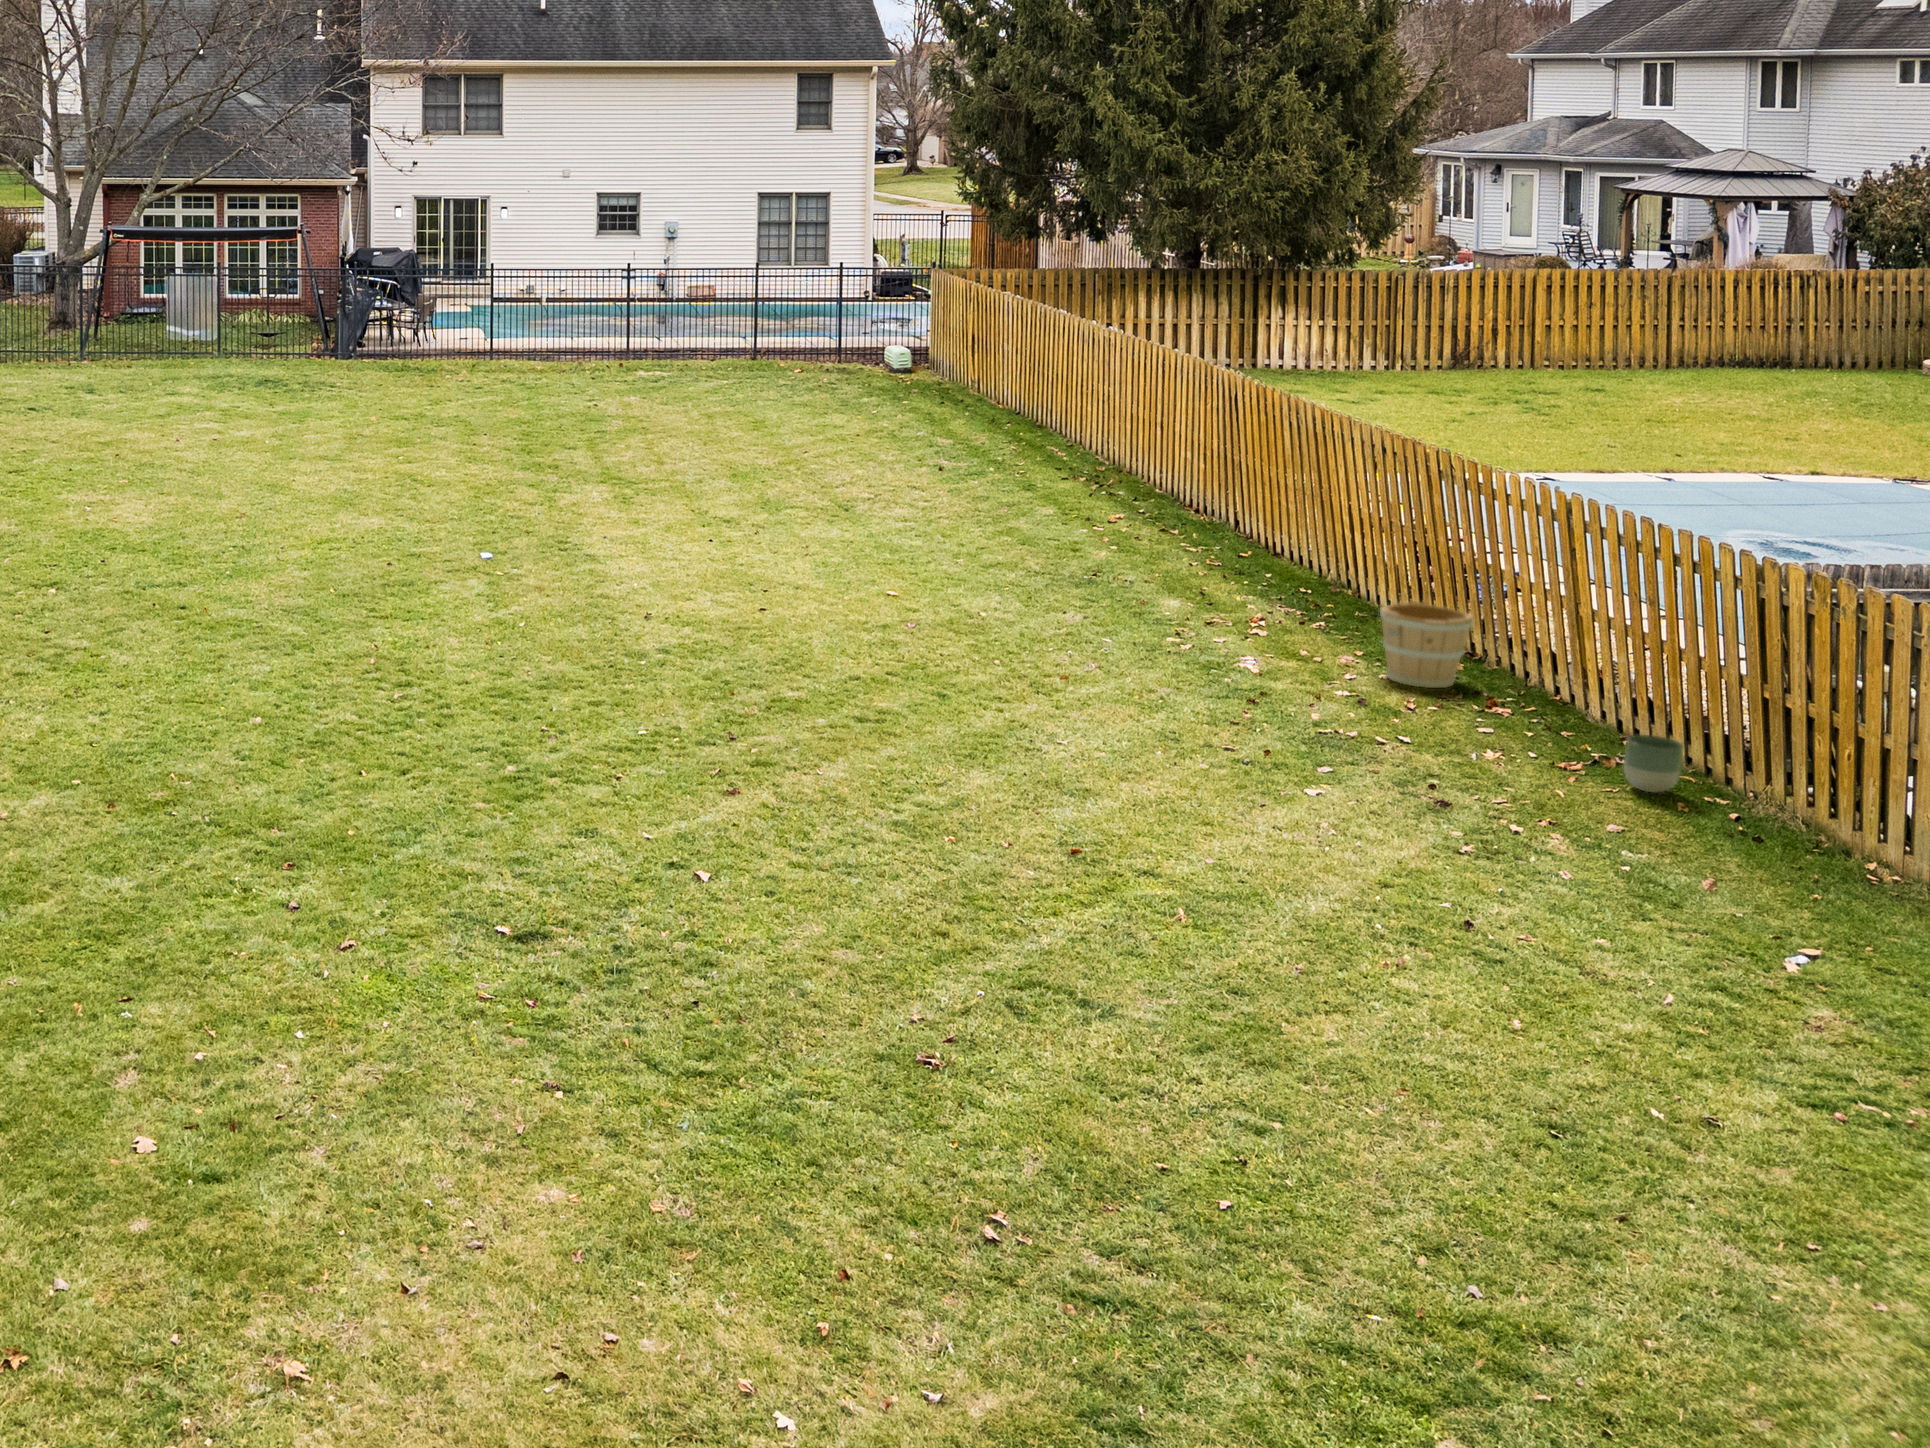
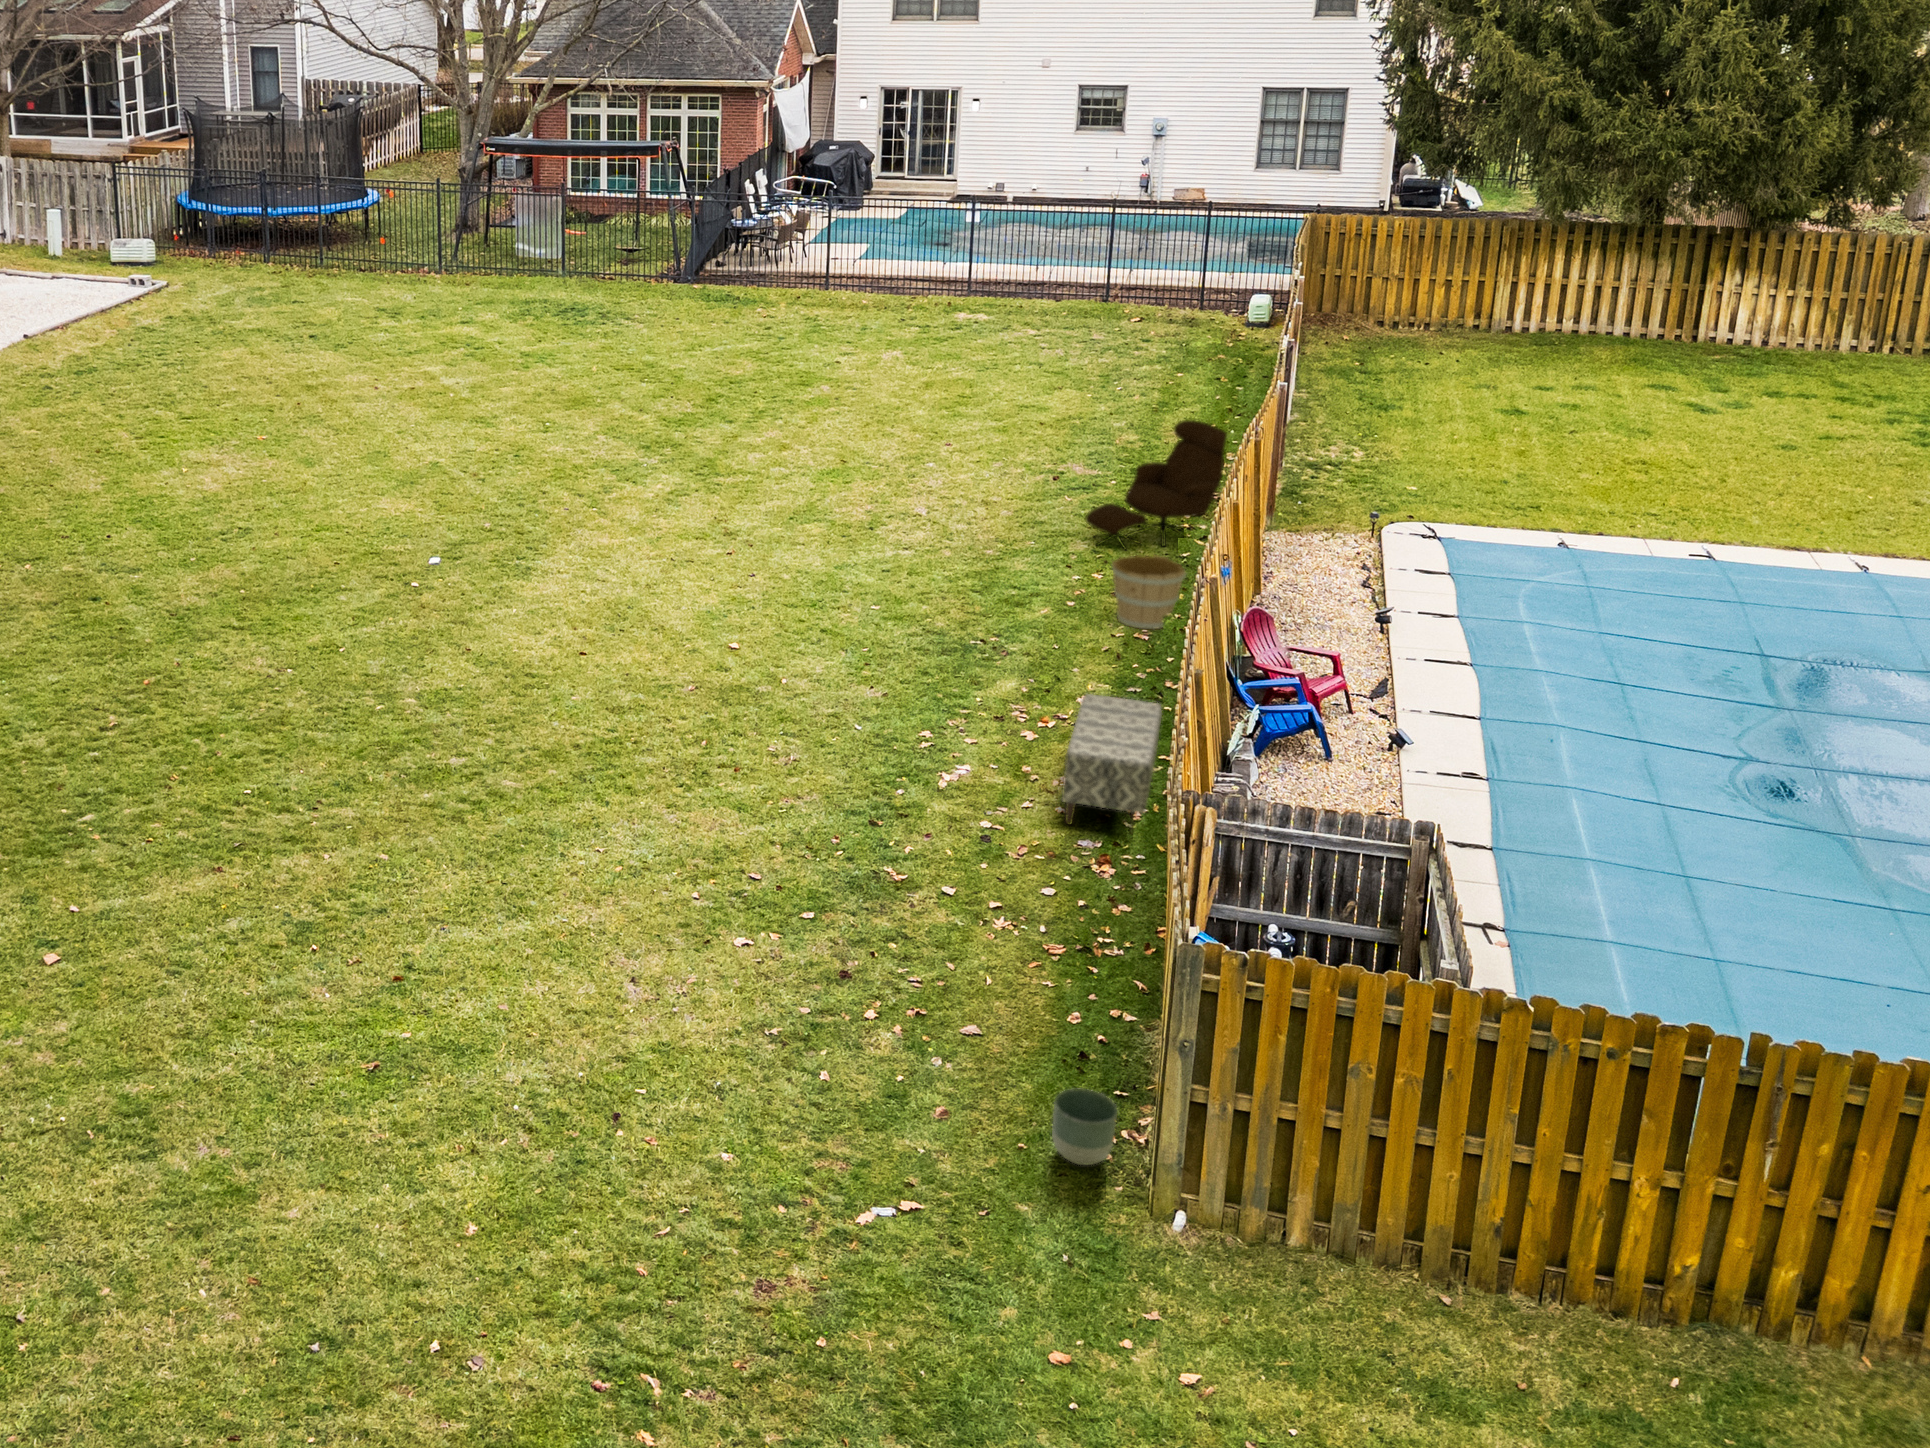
lounge chair: none [1024,381,1132,494] -> present [1085,420,1227,549]
bench: none [1260,541,1387,637] -> present [1062,694,1162,833]
wooden bucket: present [1380,601,1474,688] -> present [1112,555,1186,629]

